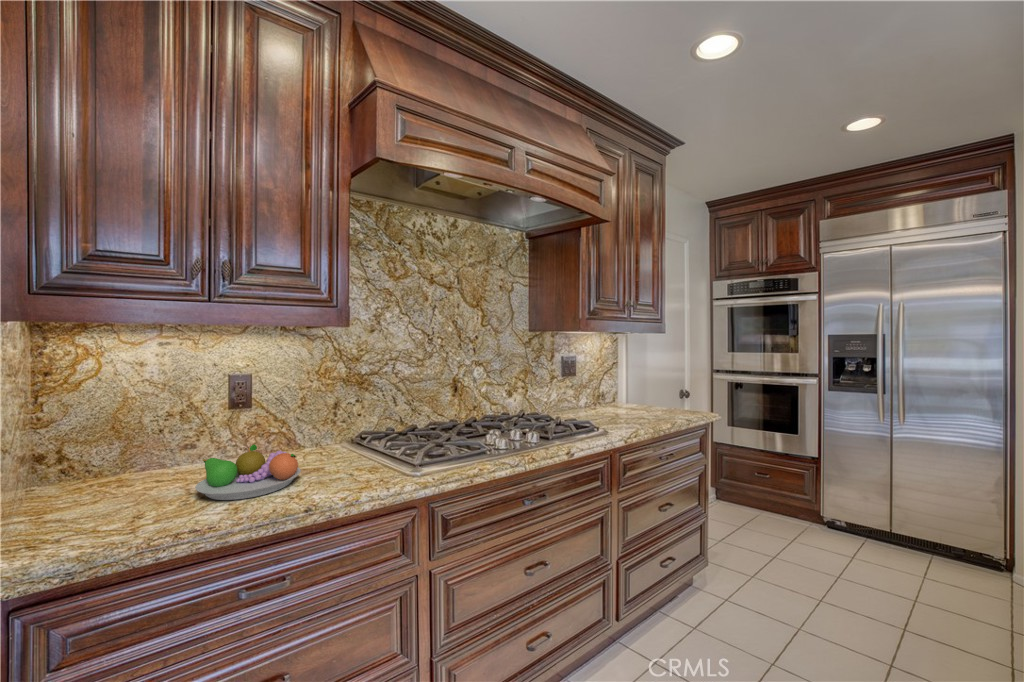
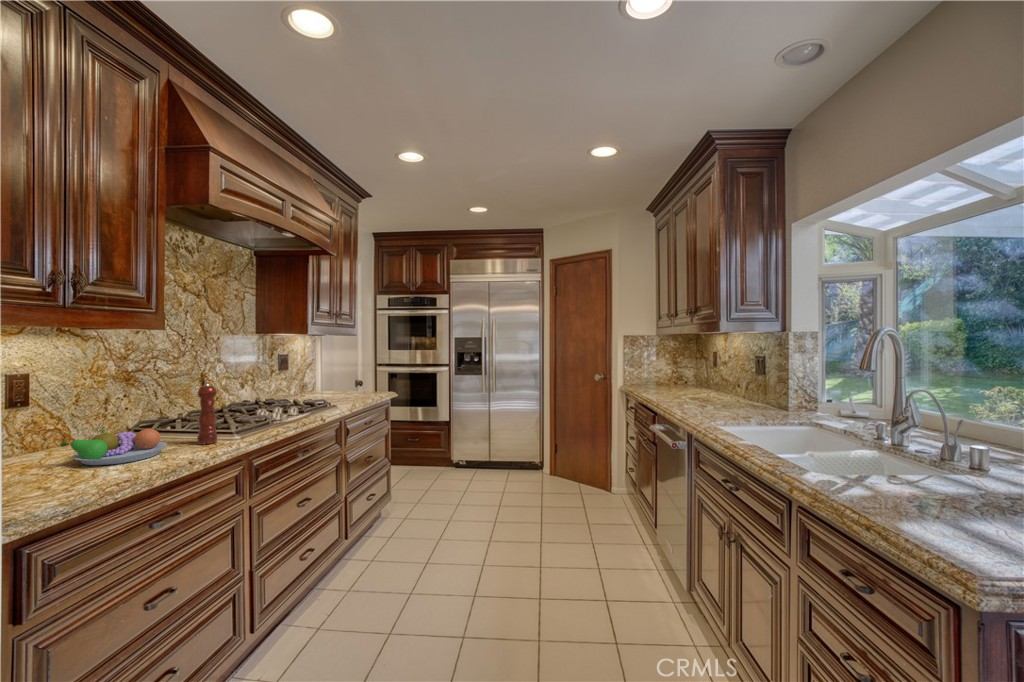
pepper mill: none [332,395,357,487] -> present [197,381,217,445]

